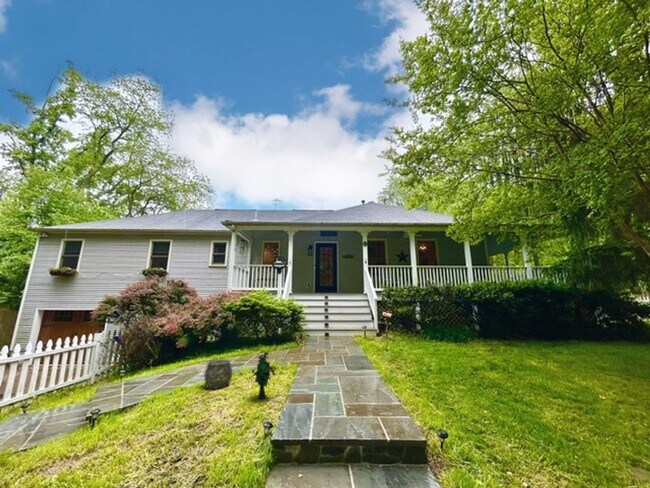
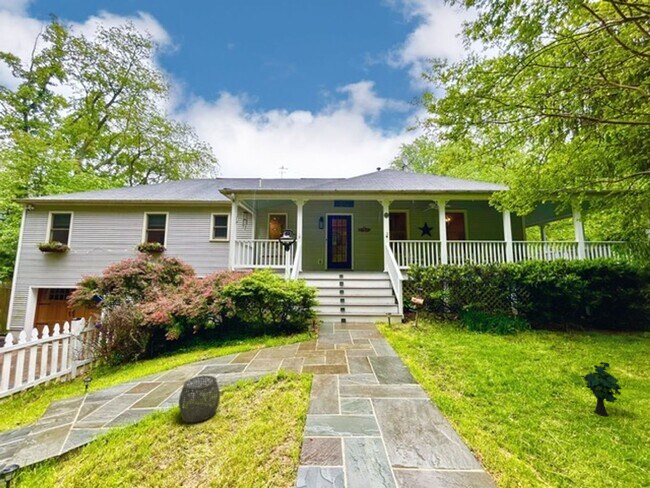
decorative plant: present [252,352,275,399] -> present [580,362,622,416]

